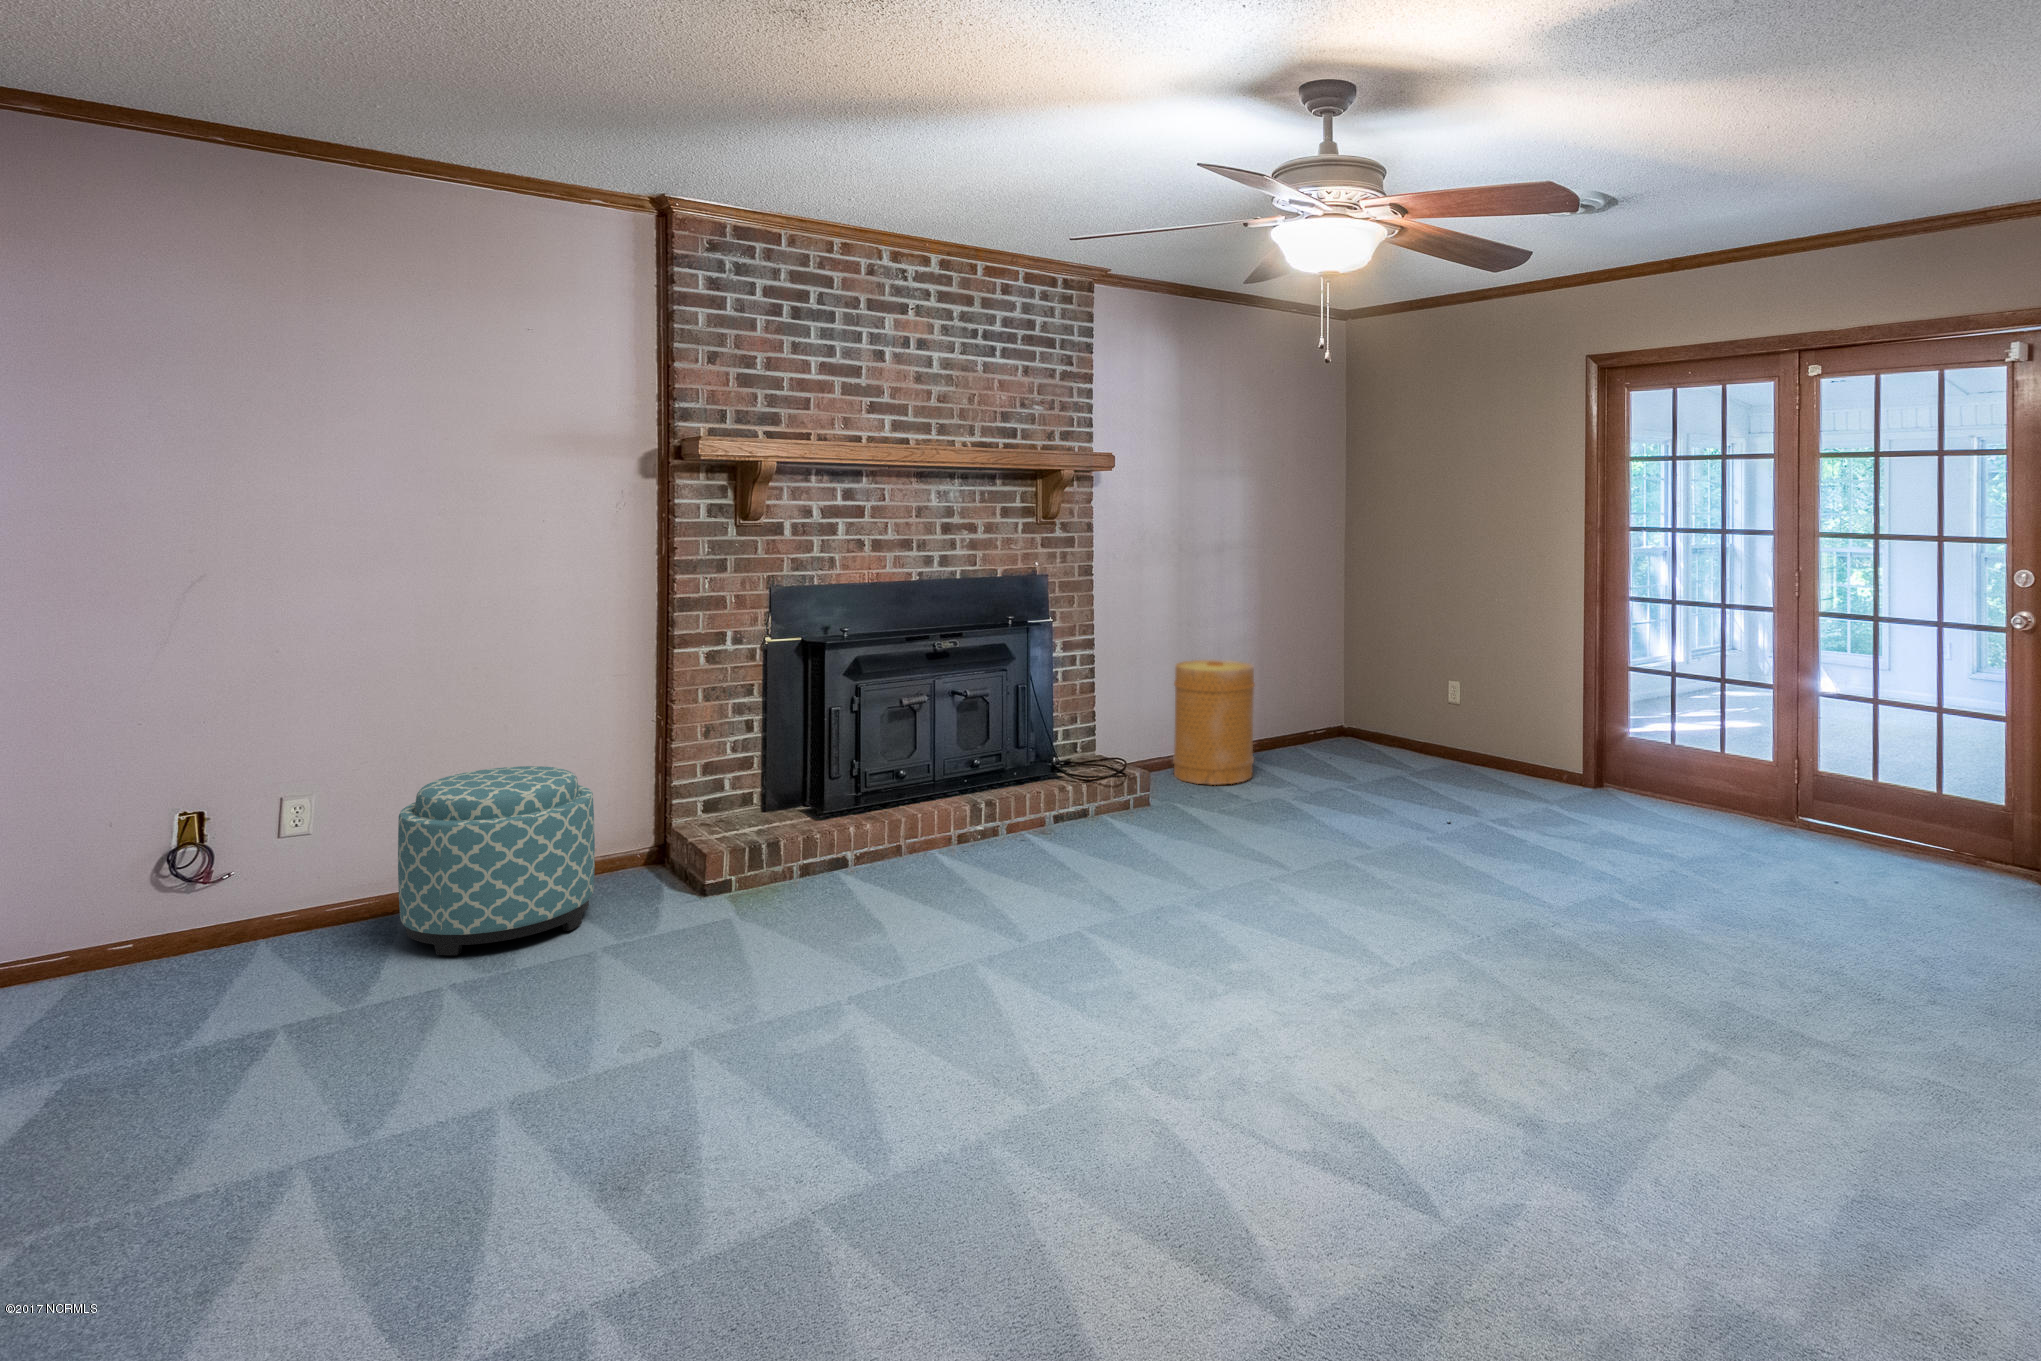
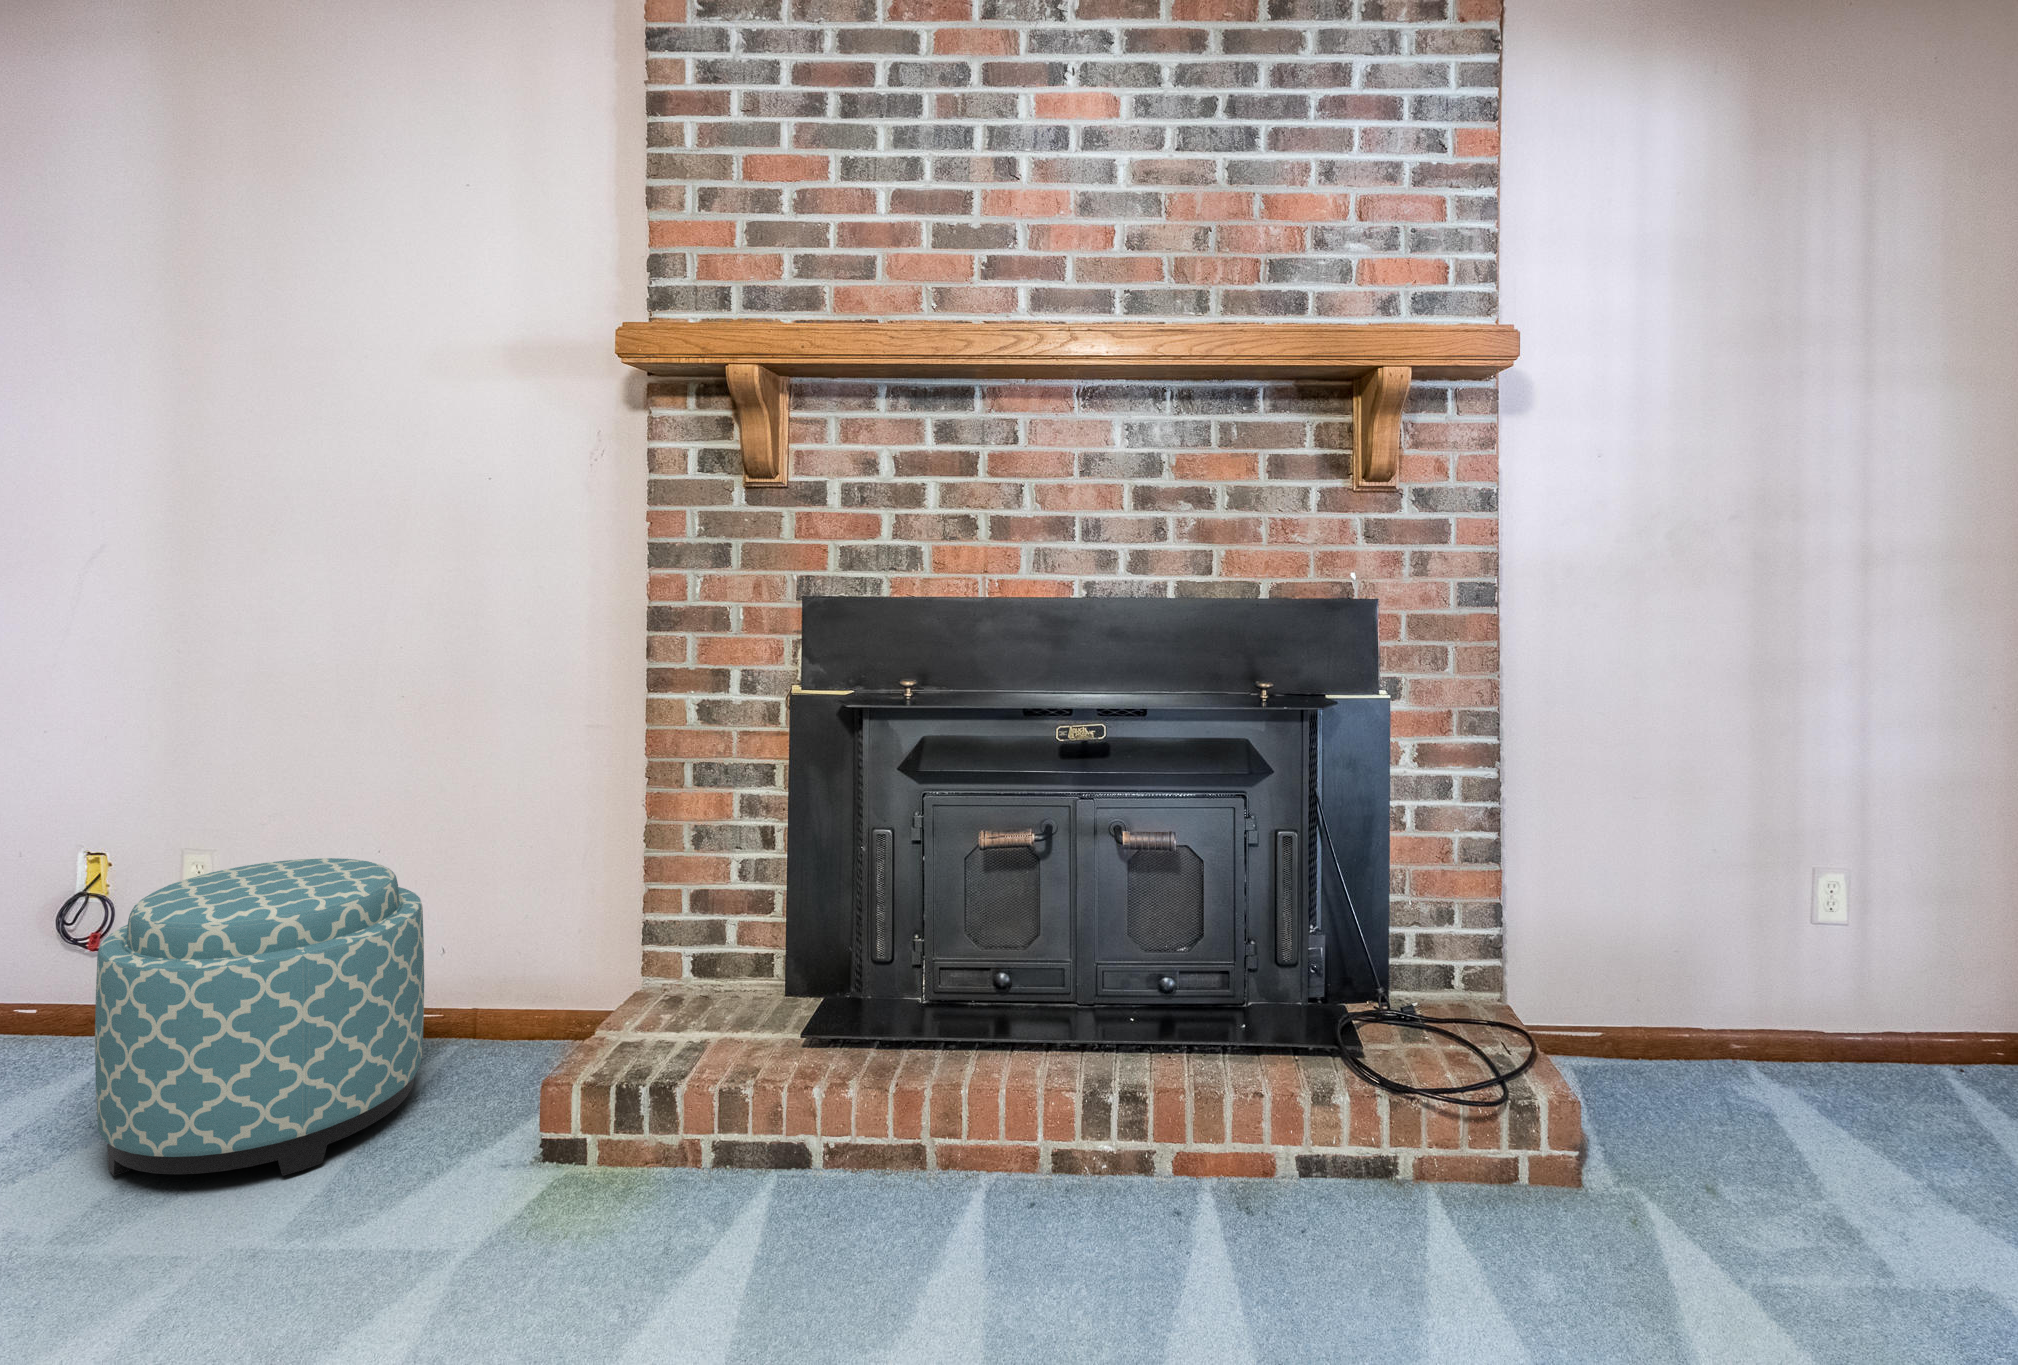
basket: present [1173,660,1255,785] -> none [1711,816,1954,1164]

